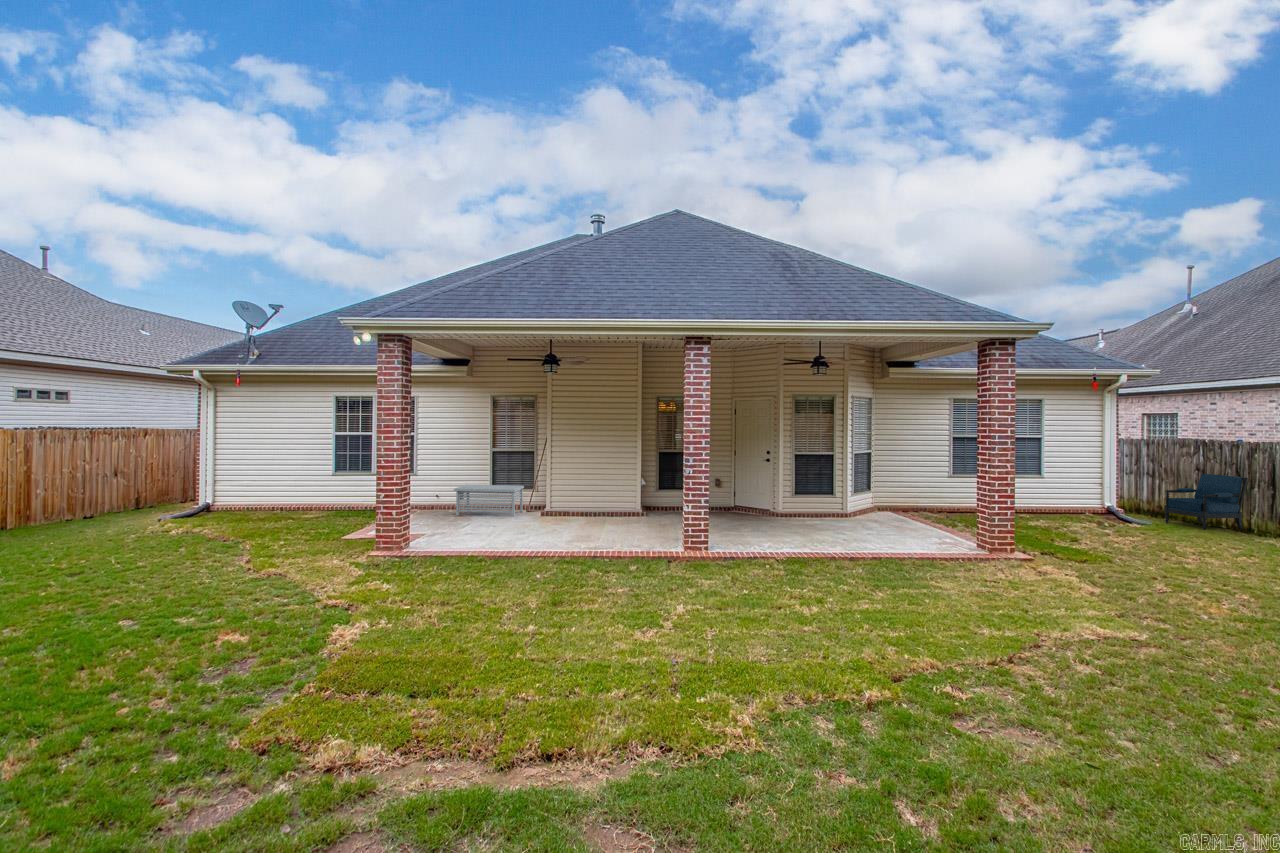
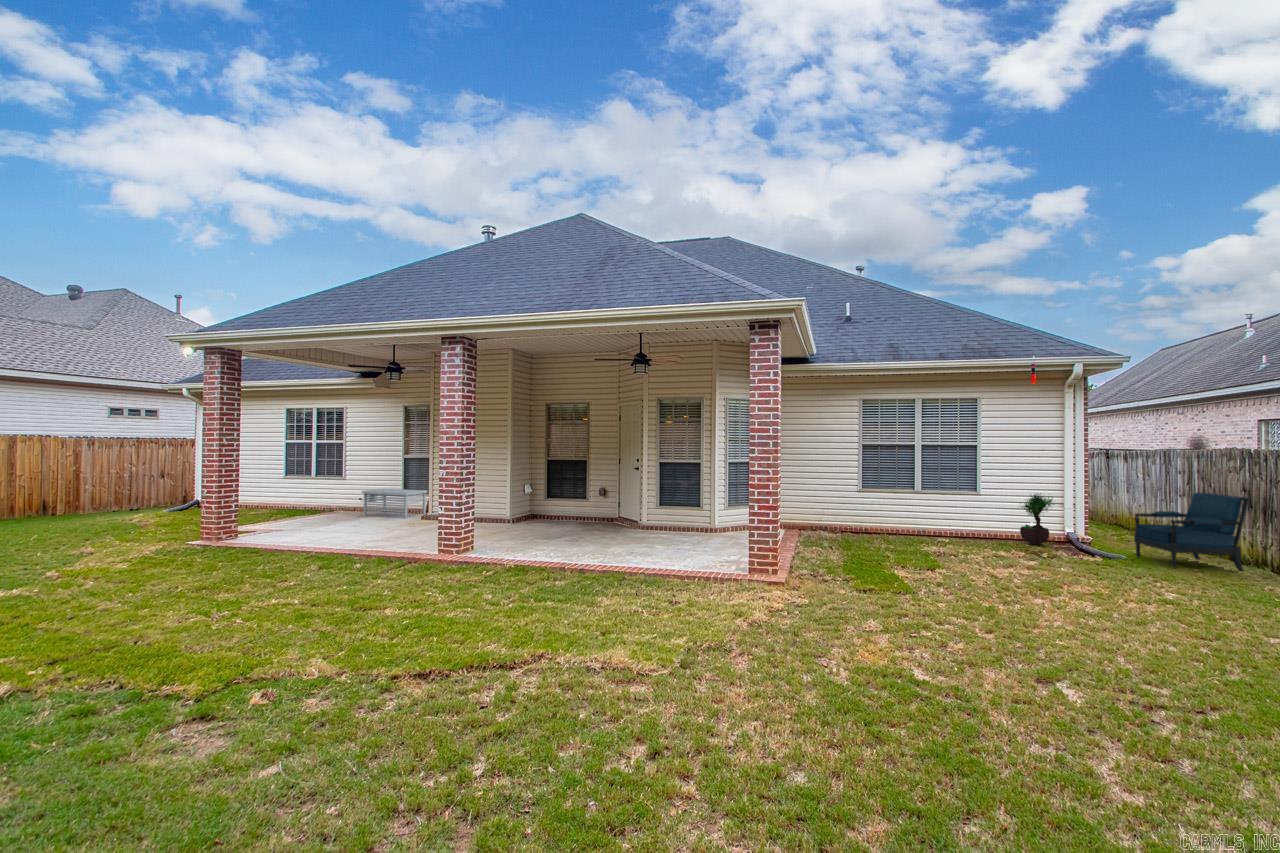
potted tree: none [1073,473,1105,516] -> present [1020,493,1054,544]

